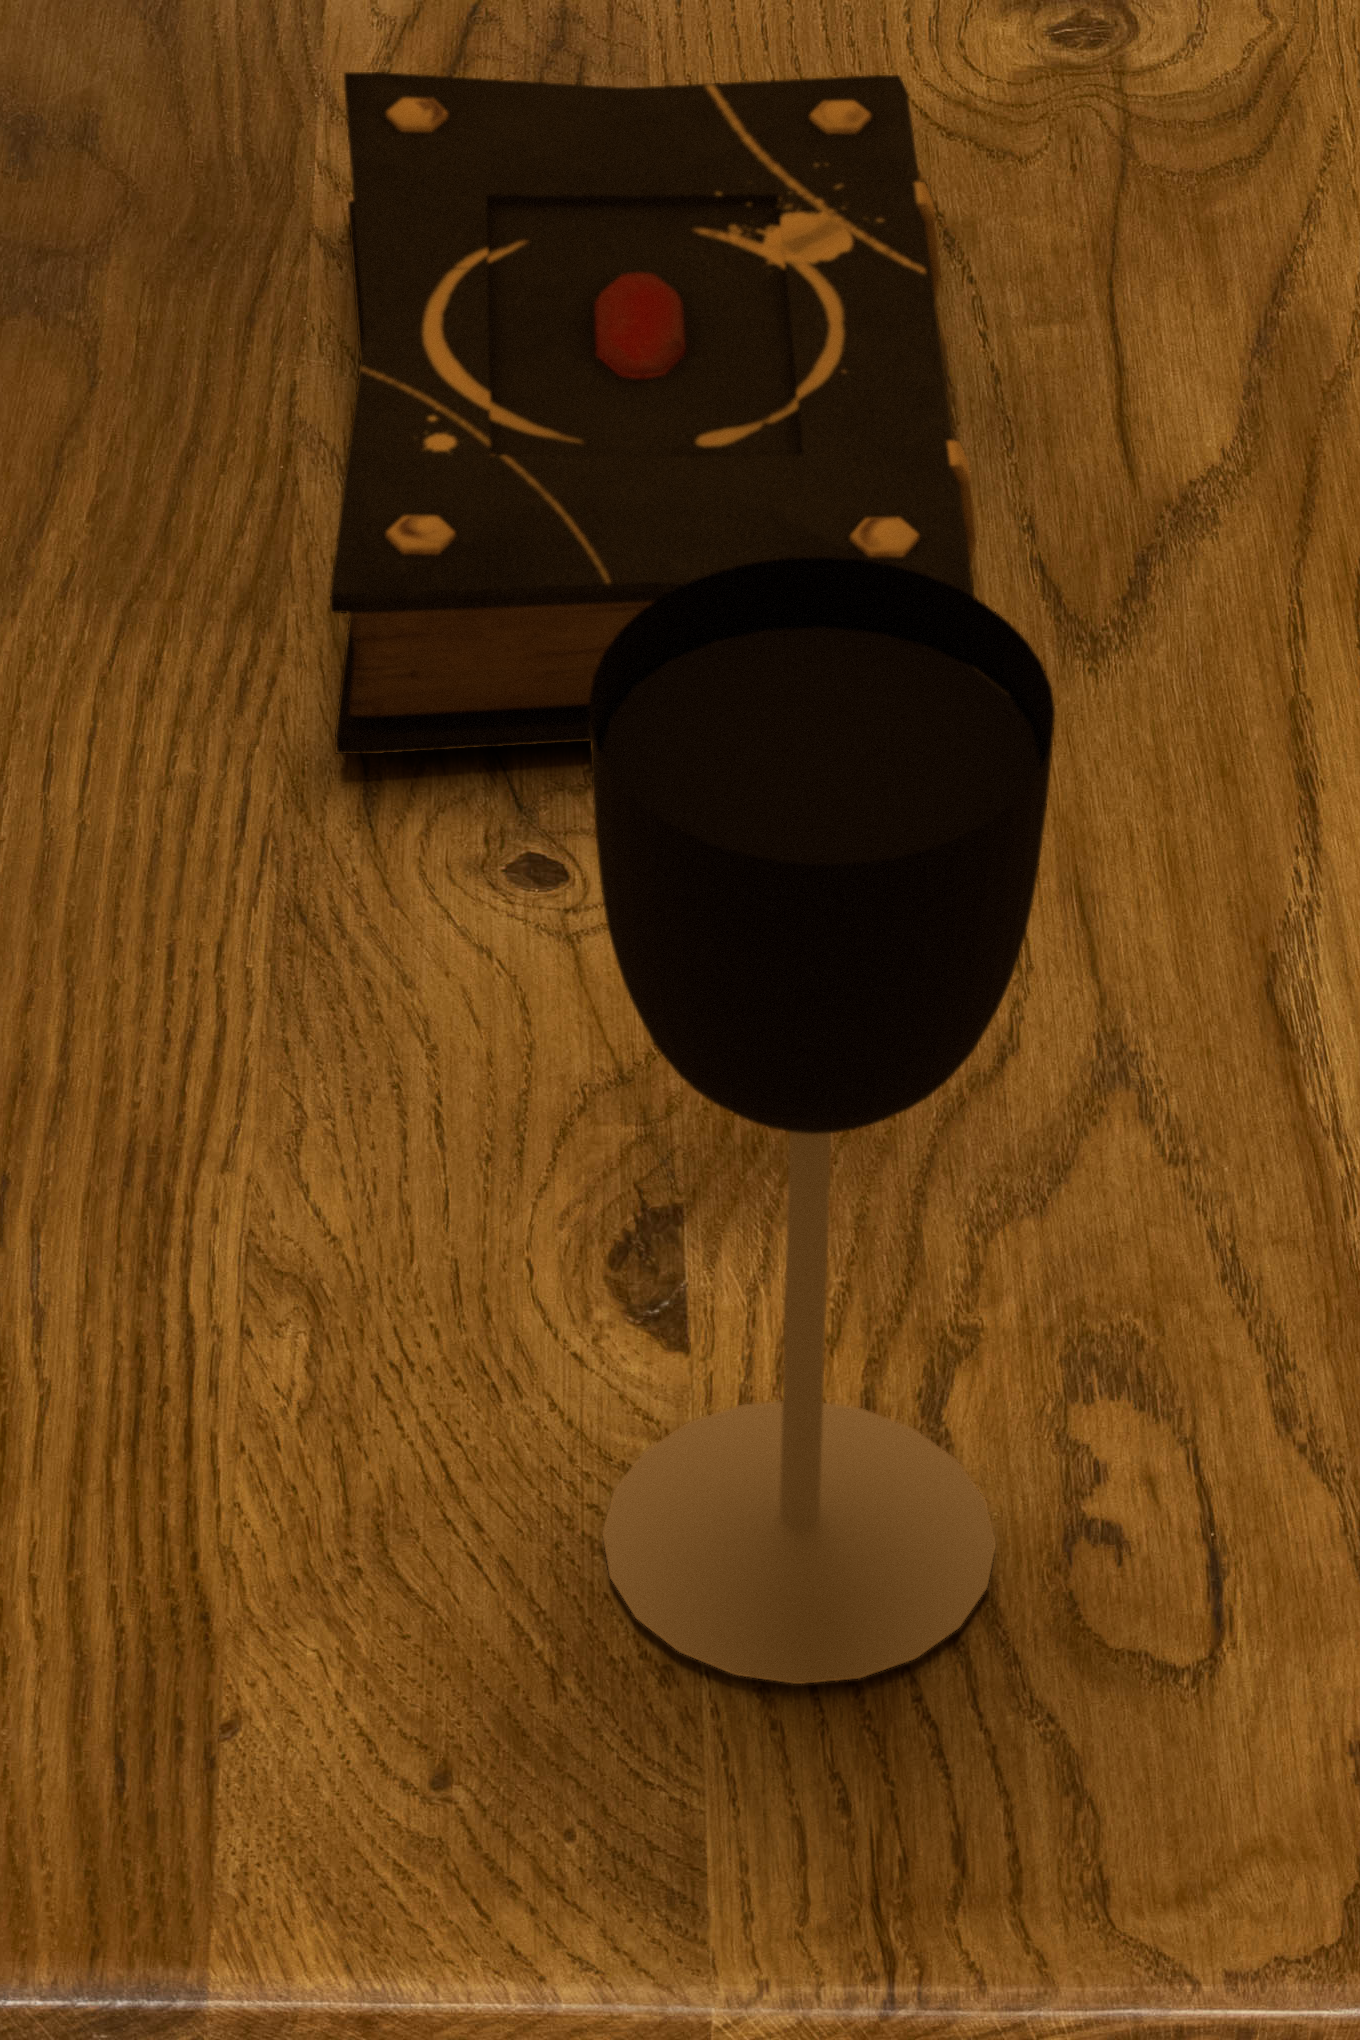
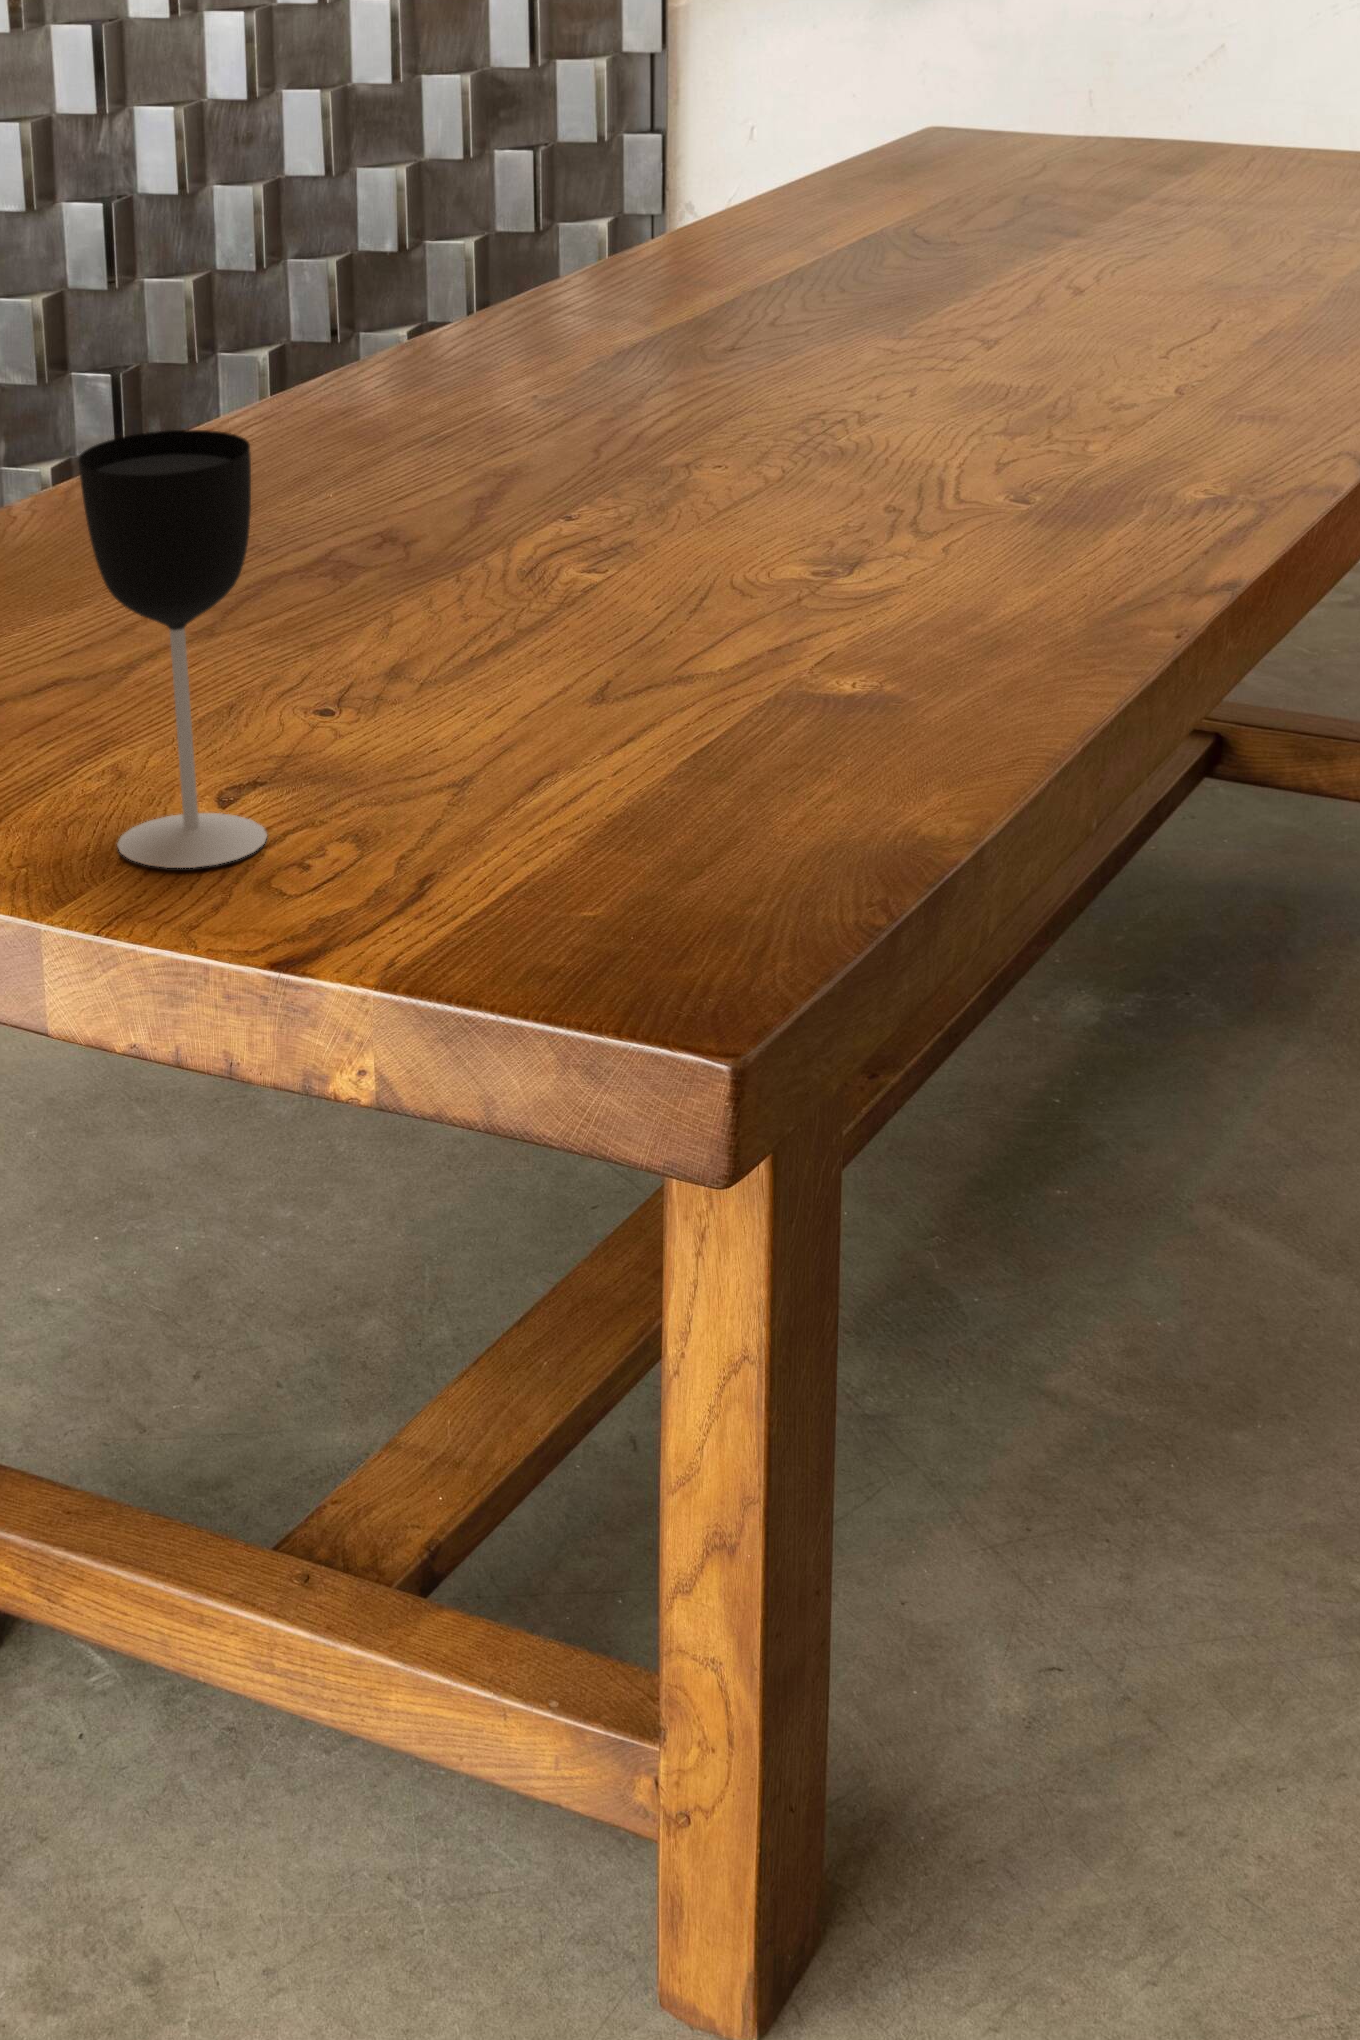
book: present [330,72,977,754] -> none [266,488,659,690]

